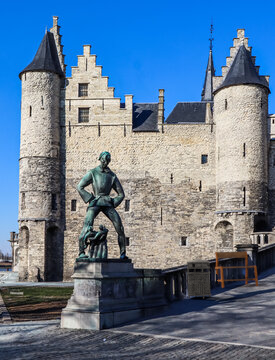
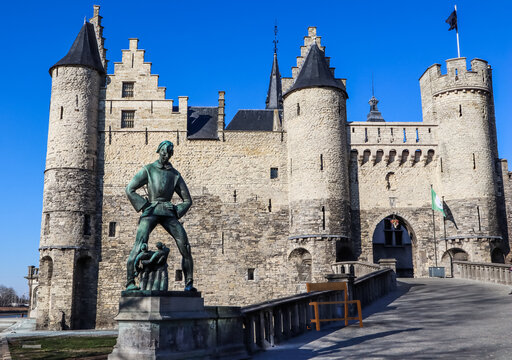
trash can: present [187,259,211,299] -> none [274,291,308,346]

